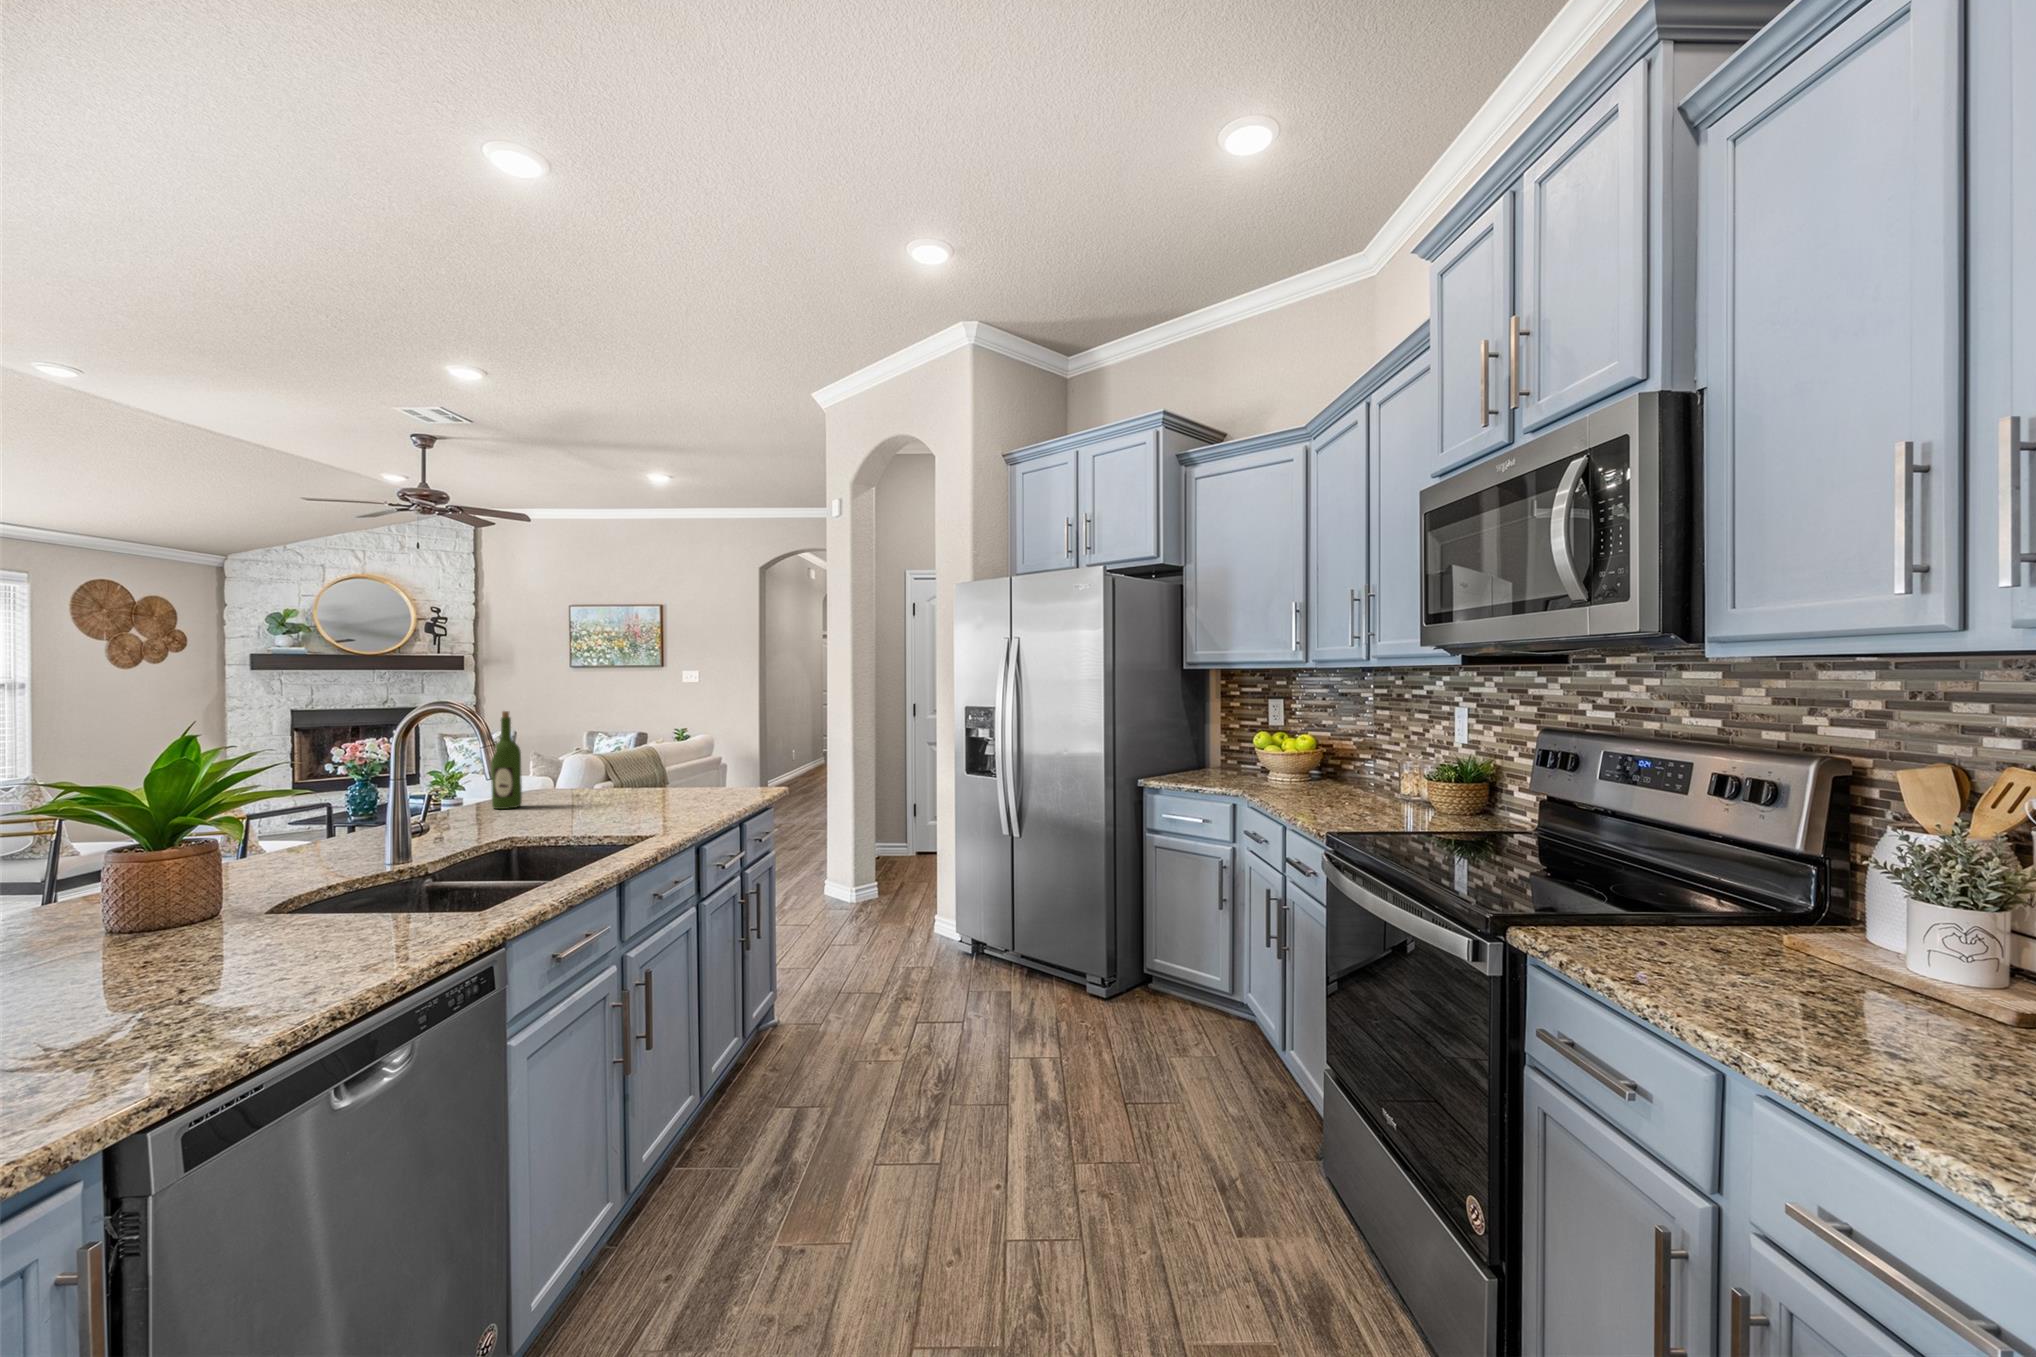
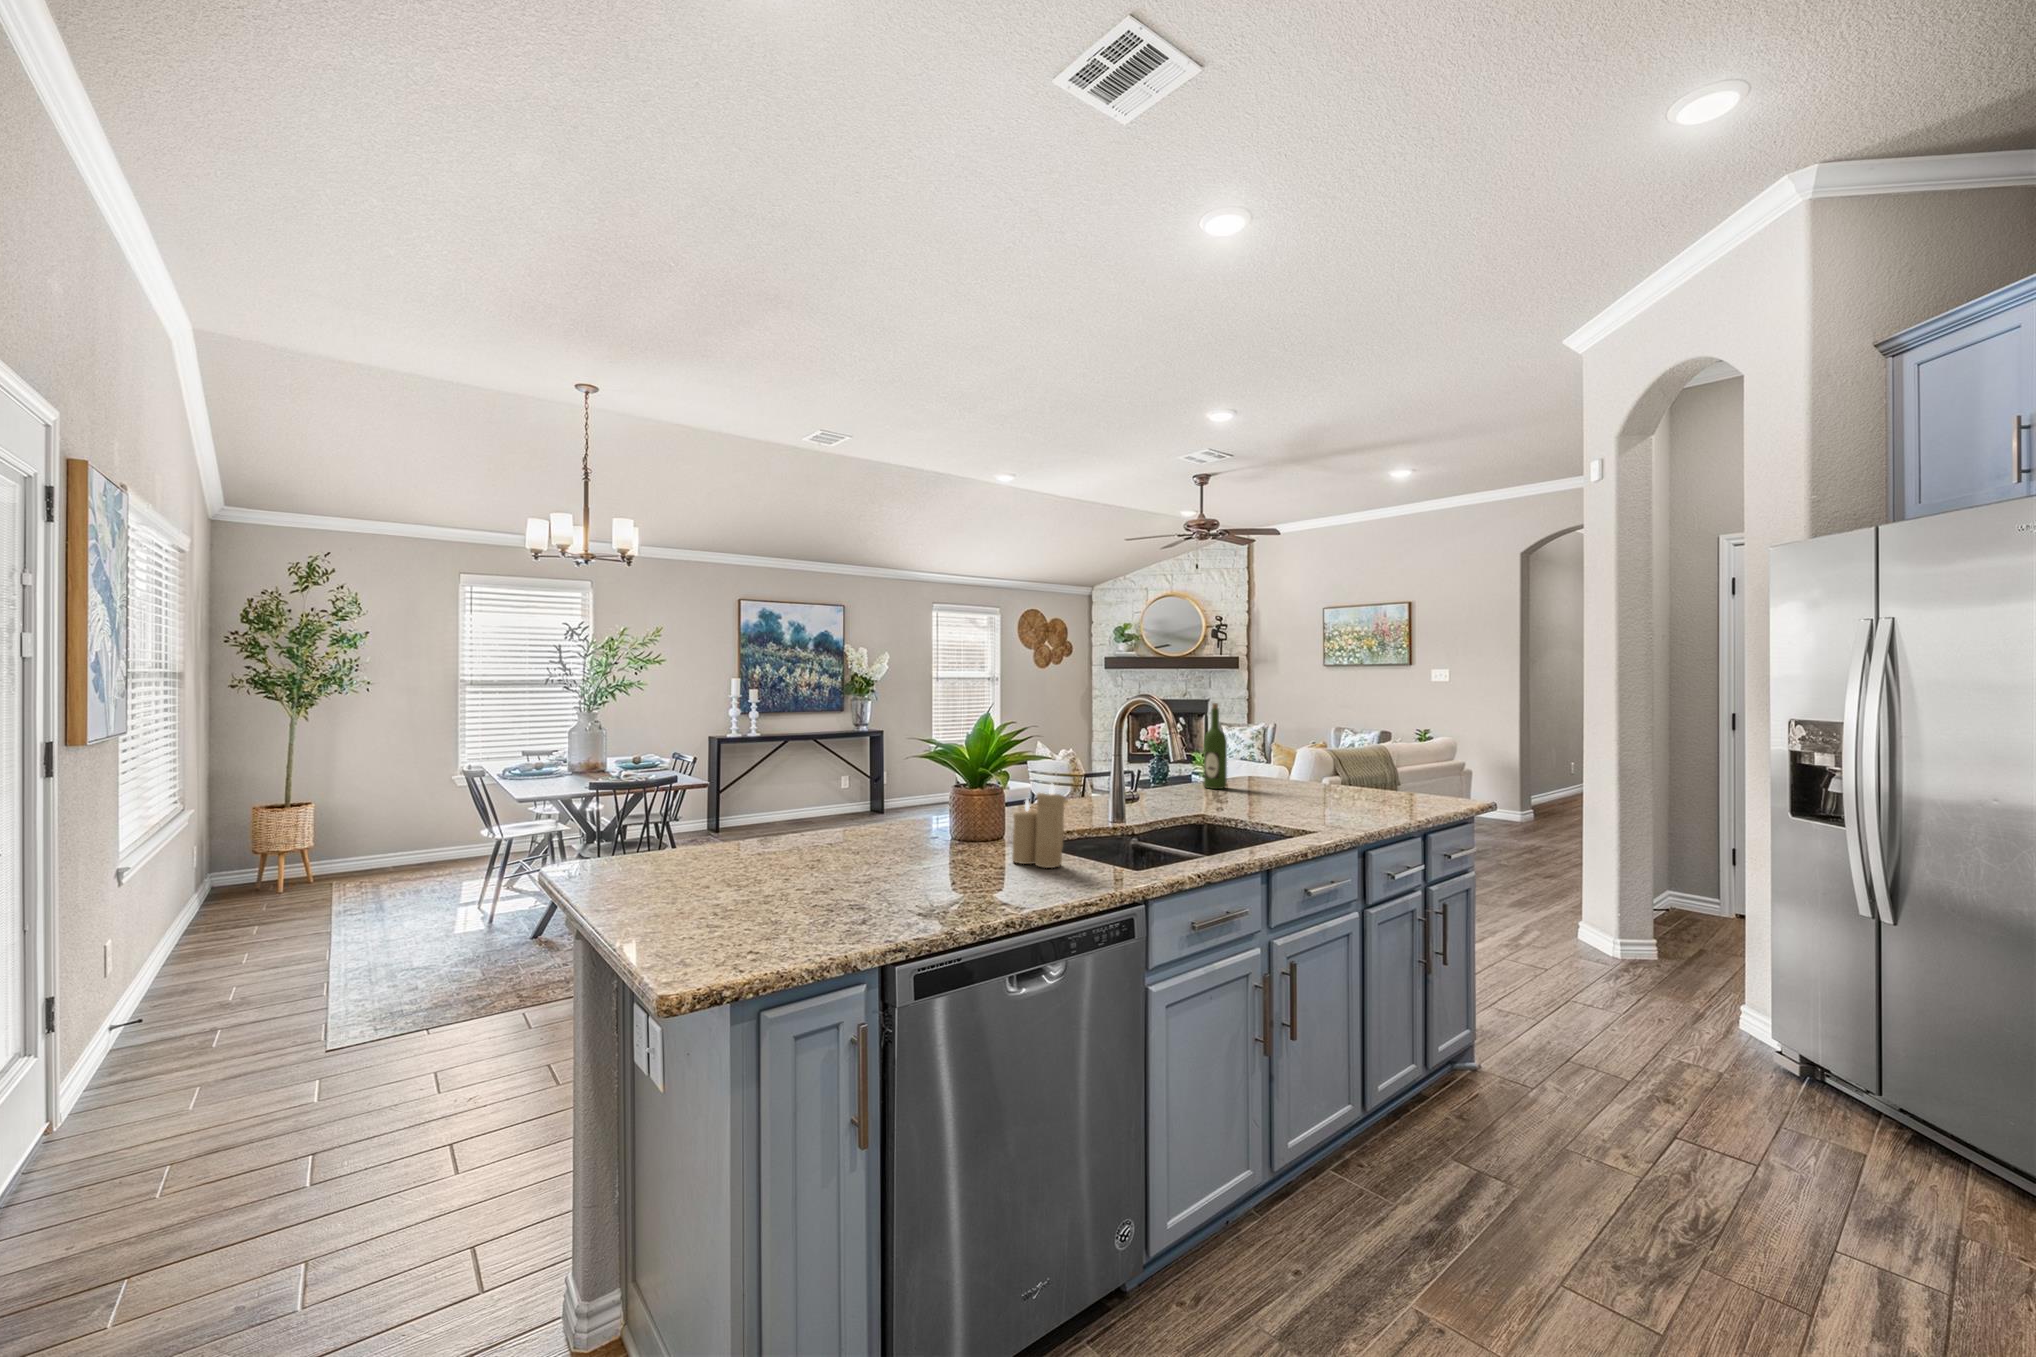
candle: none [278,824,369,940] -> present [1012,784,1065,868]

